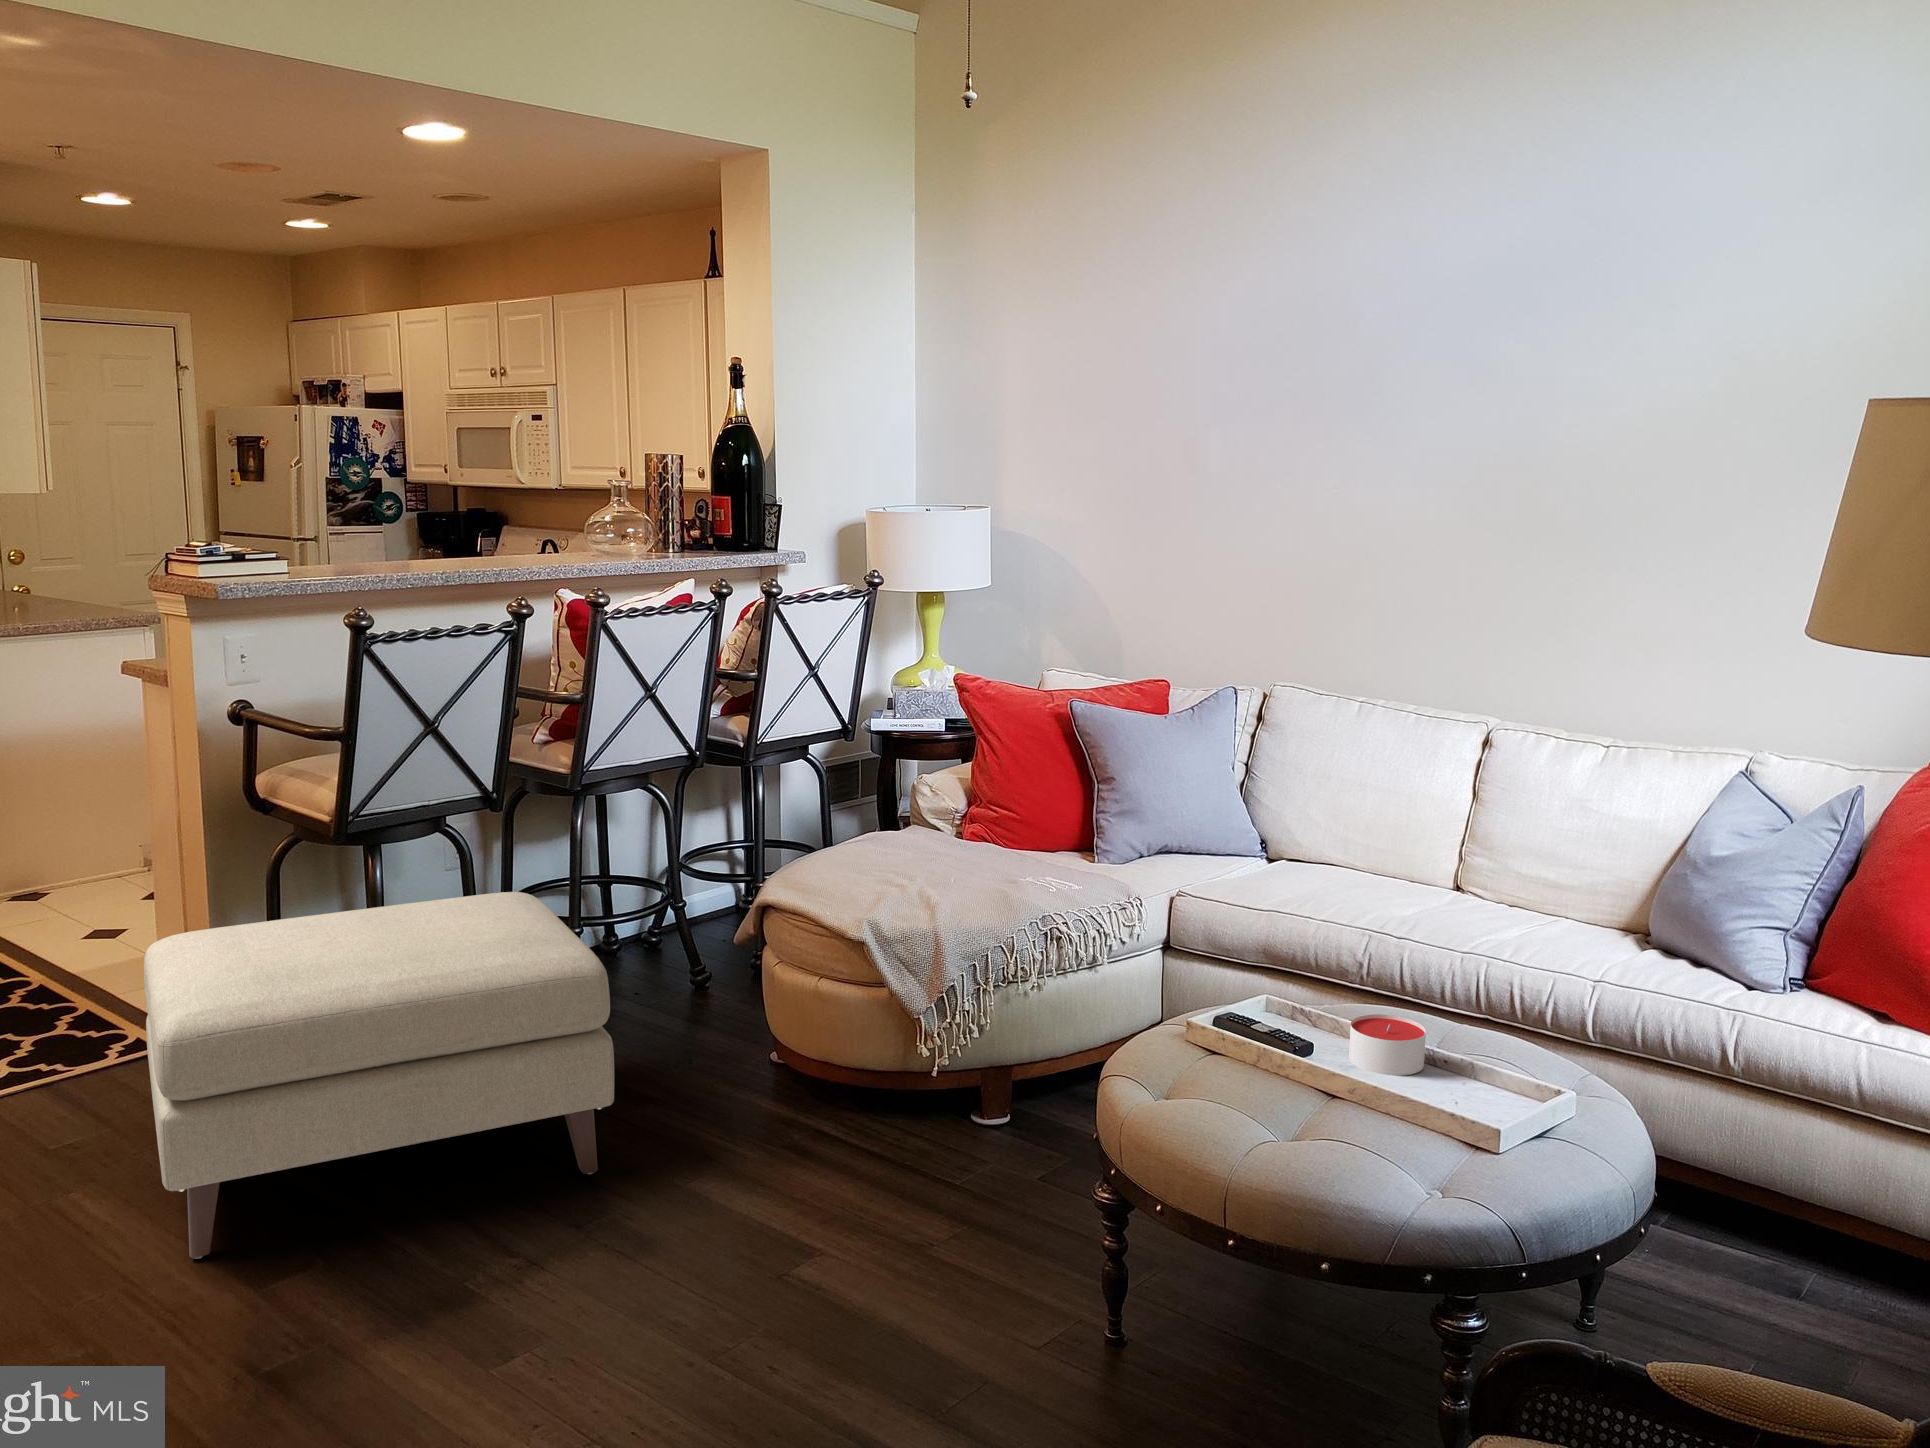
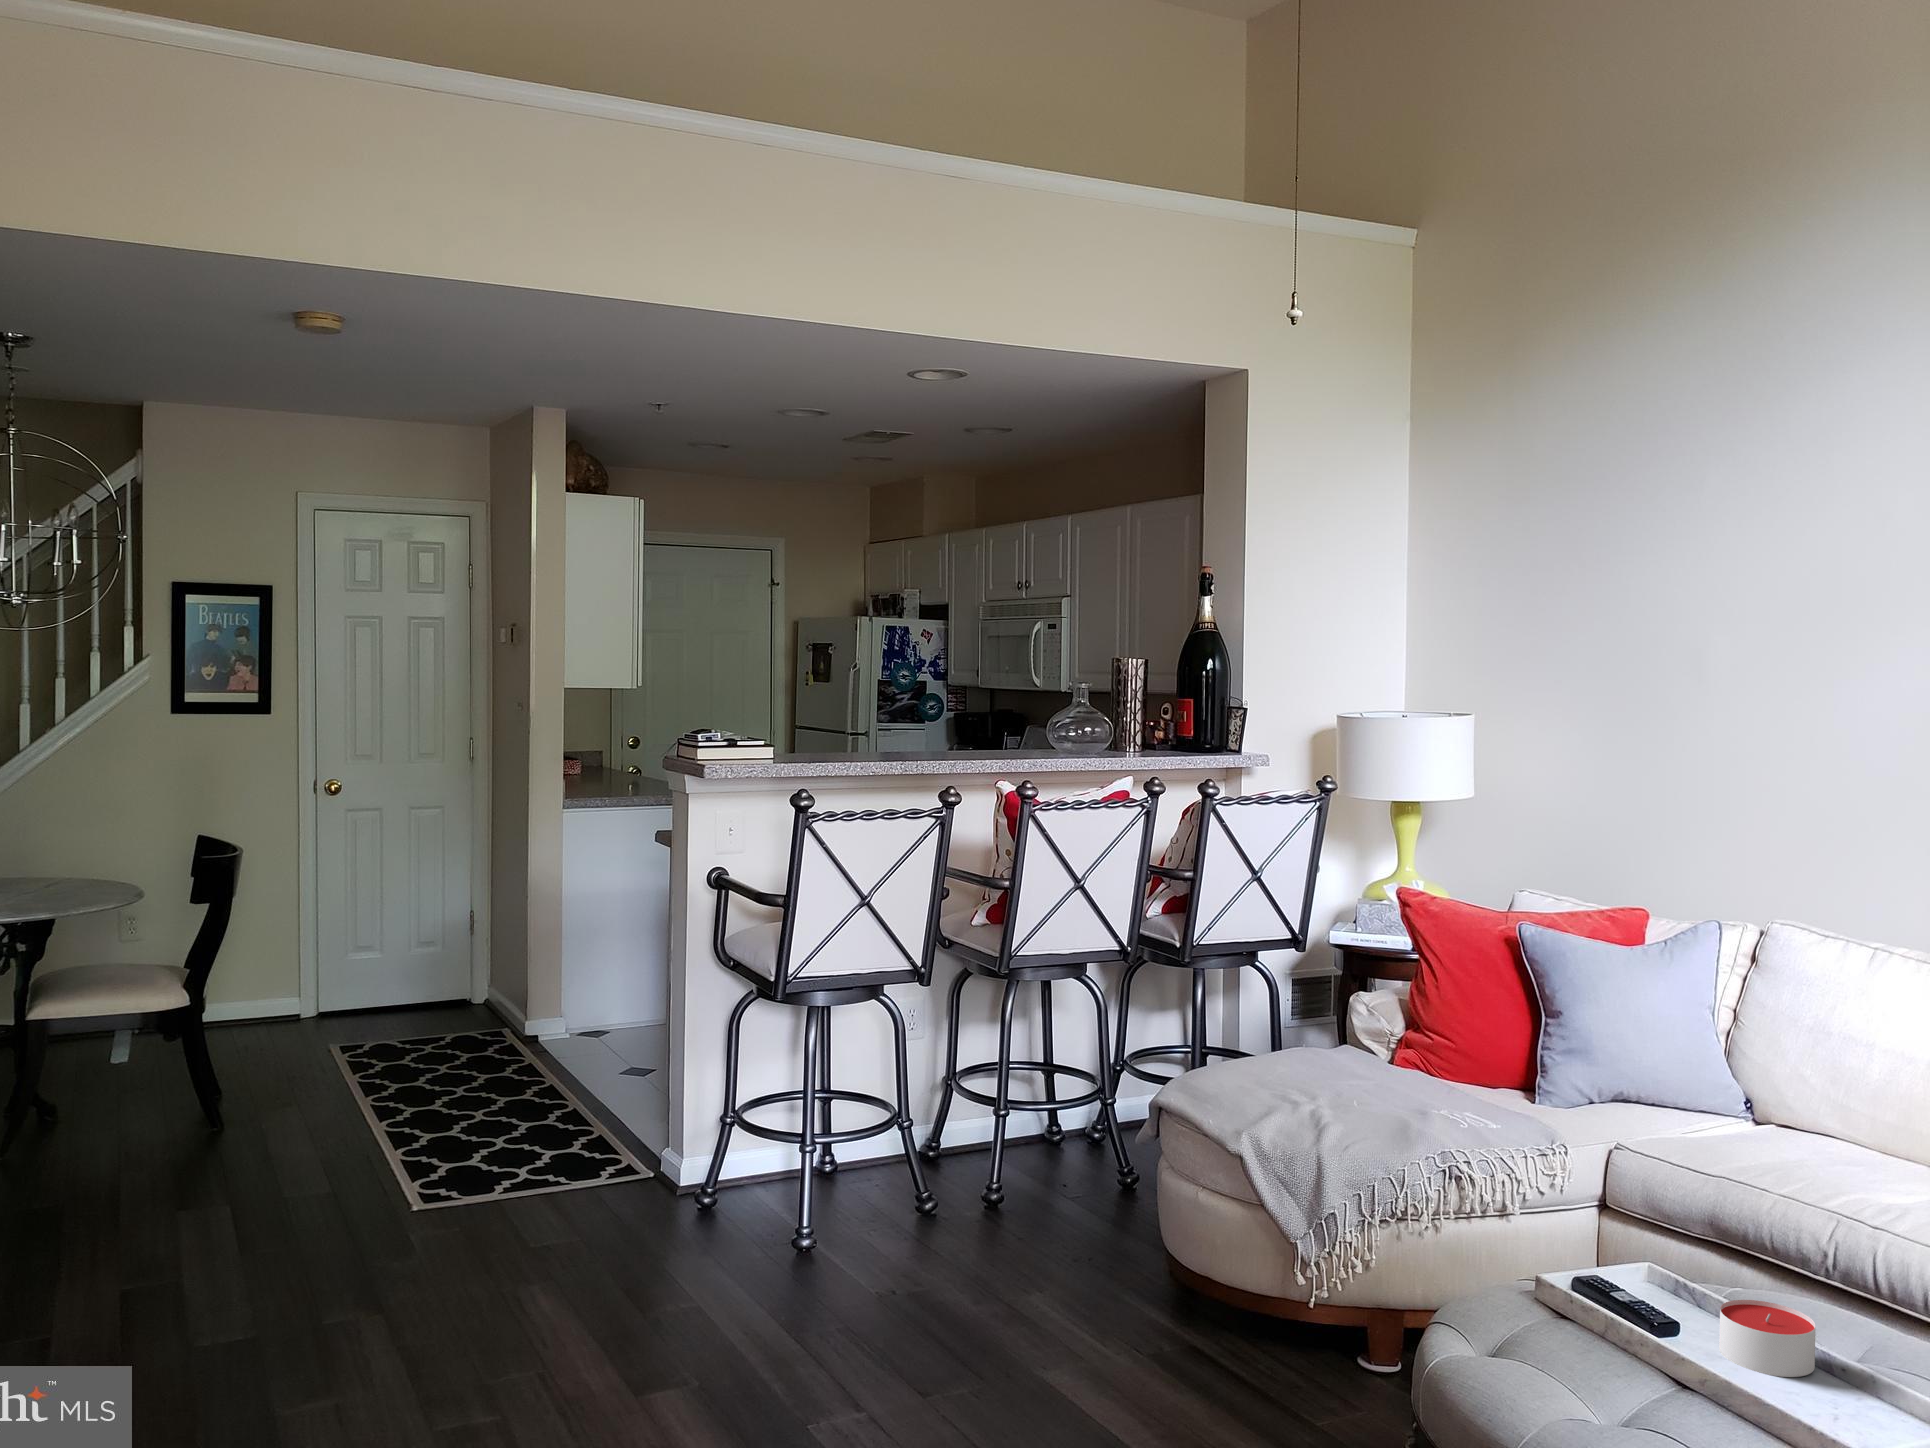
ottoman: present [144,892,614,1259] -> none [582,1065,980,1357]

